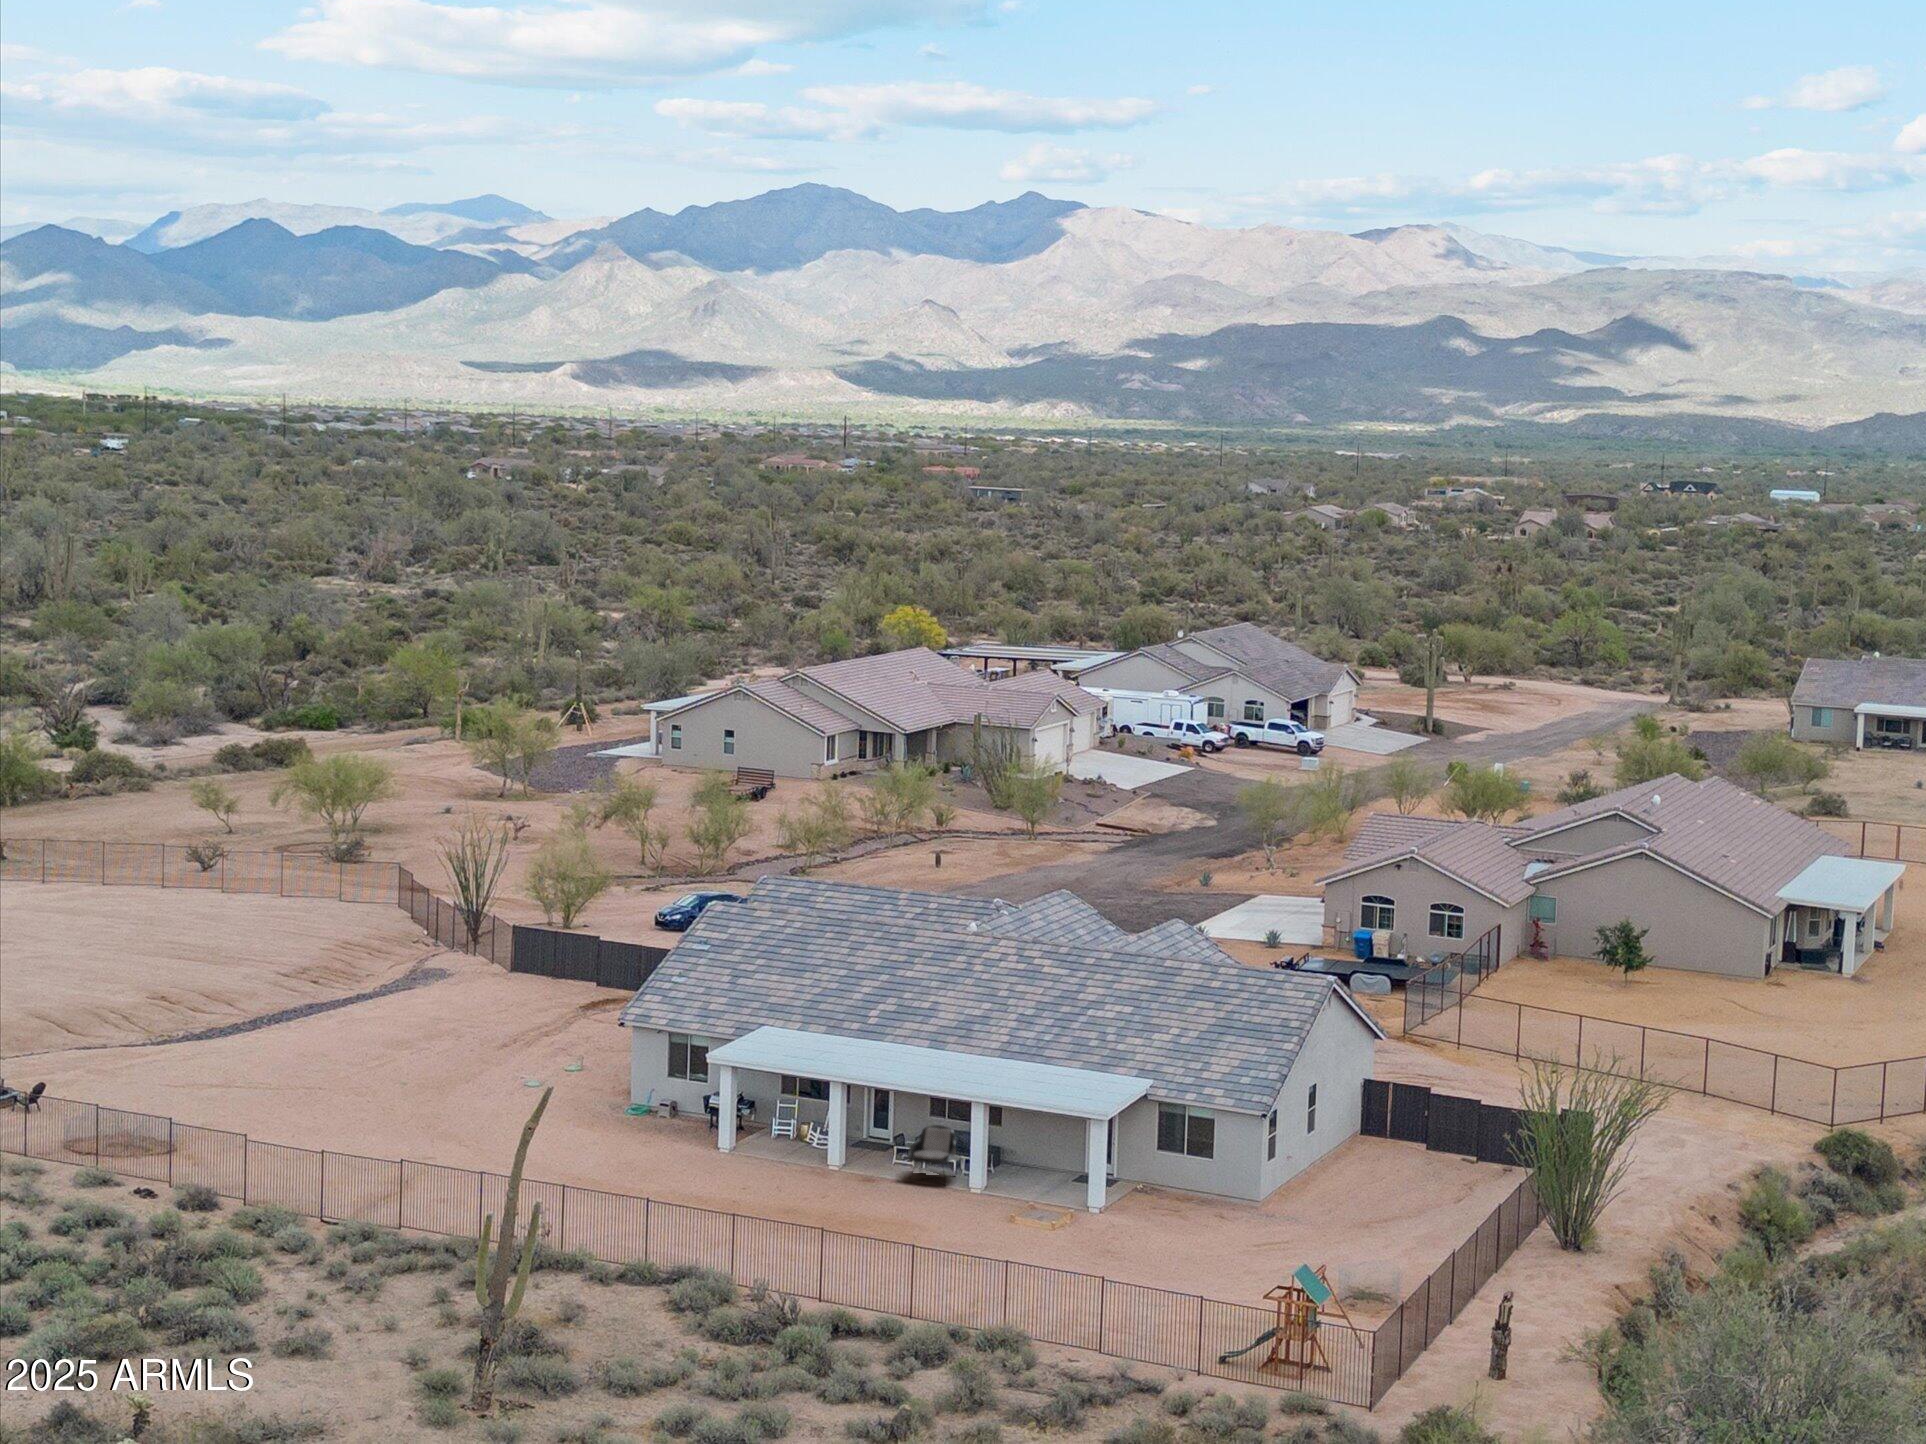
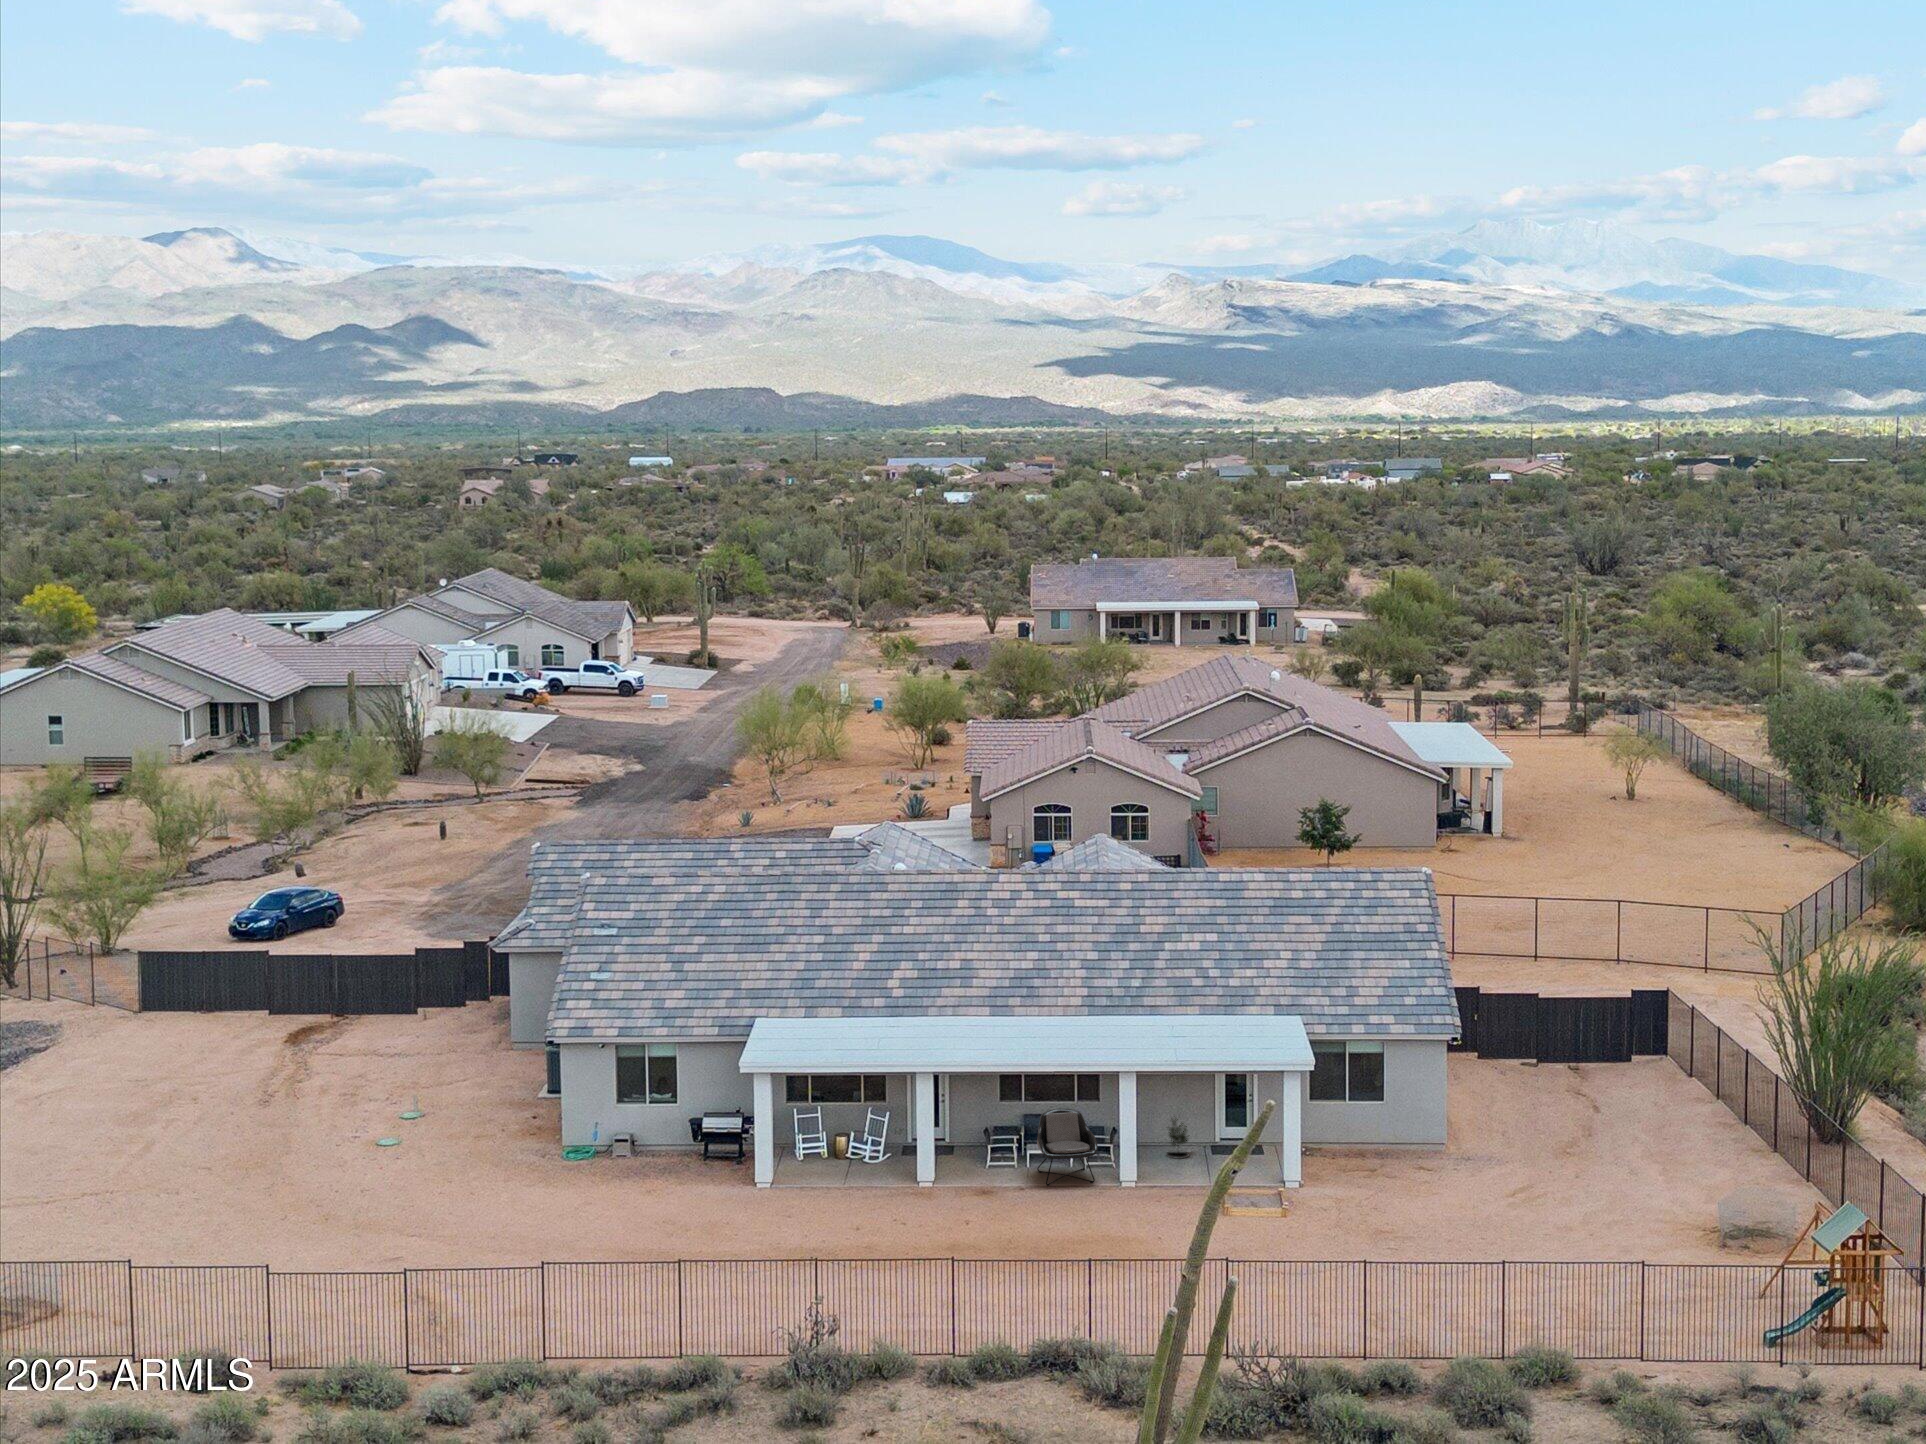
potted tree: none [1032,1145,1054,1182] -> present [1166,1119,1190,1159]

